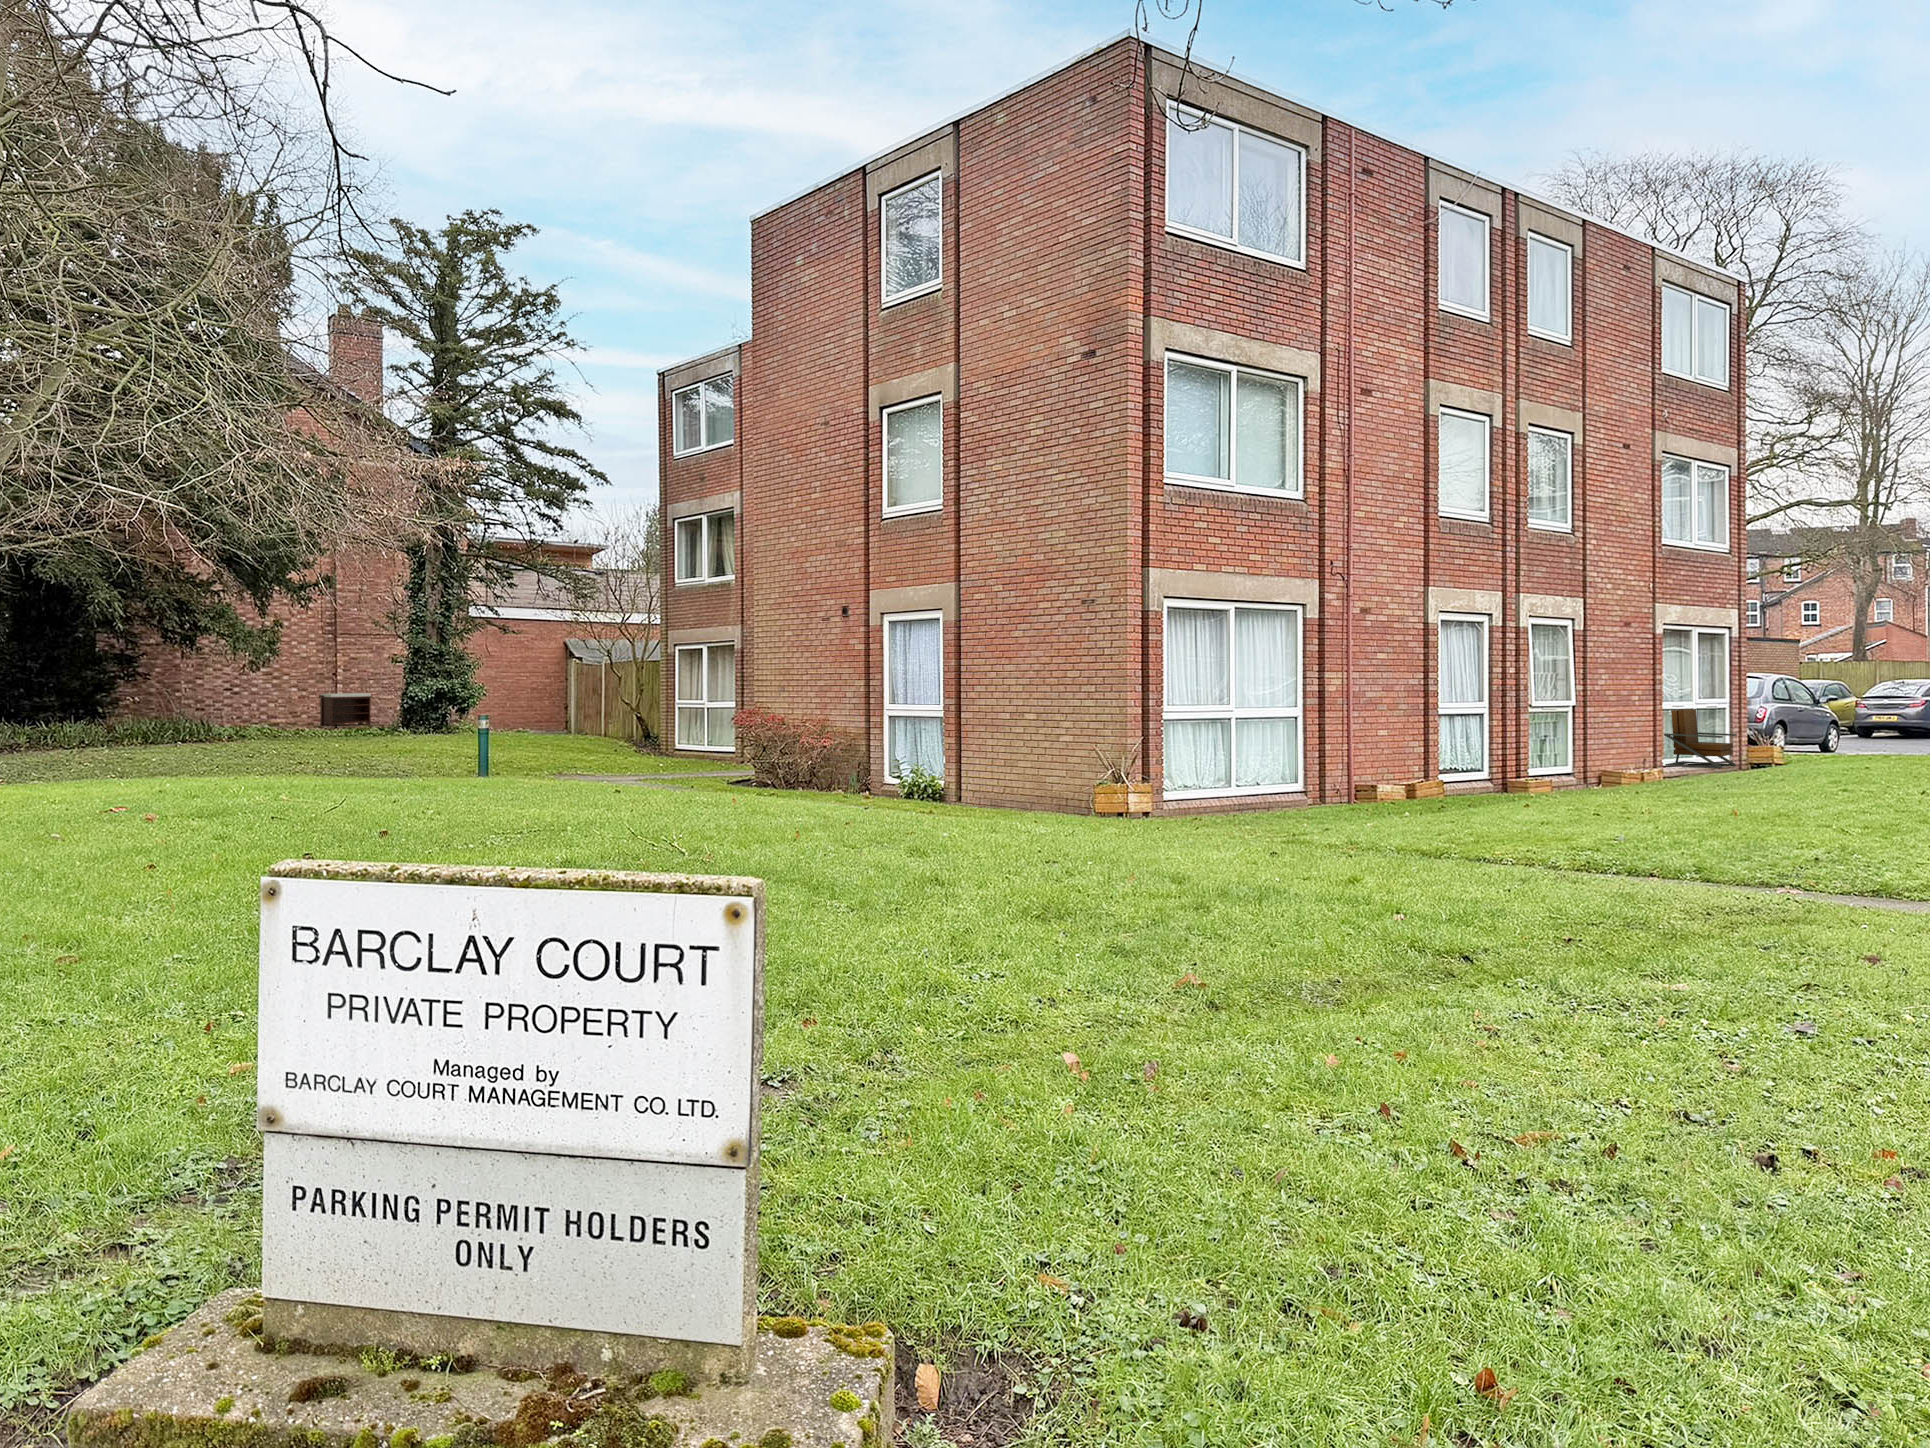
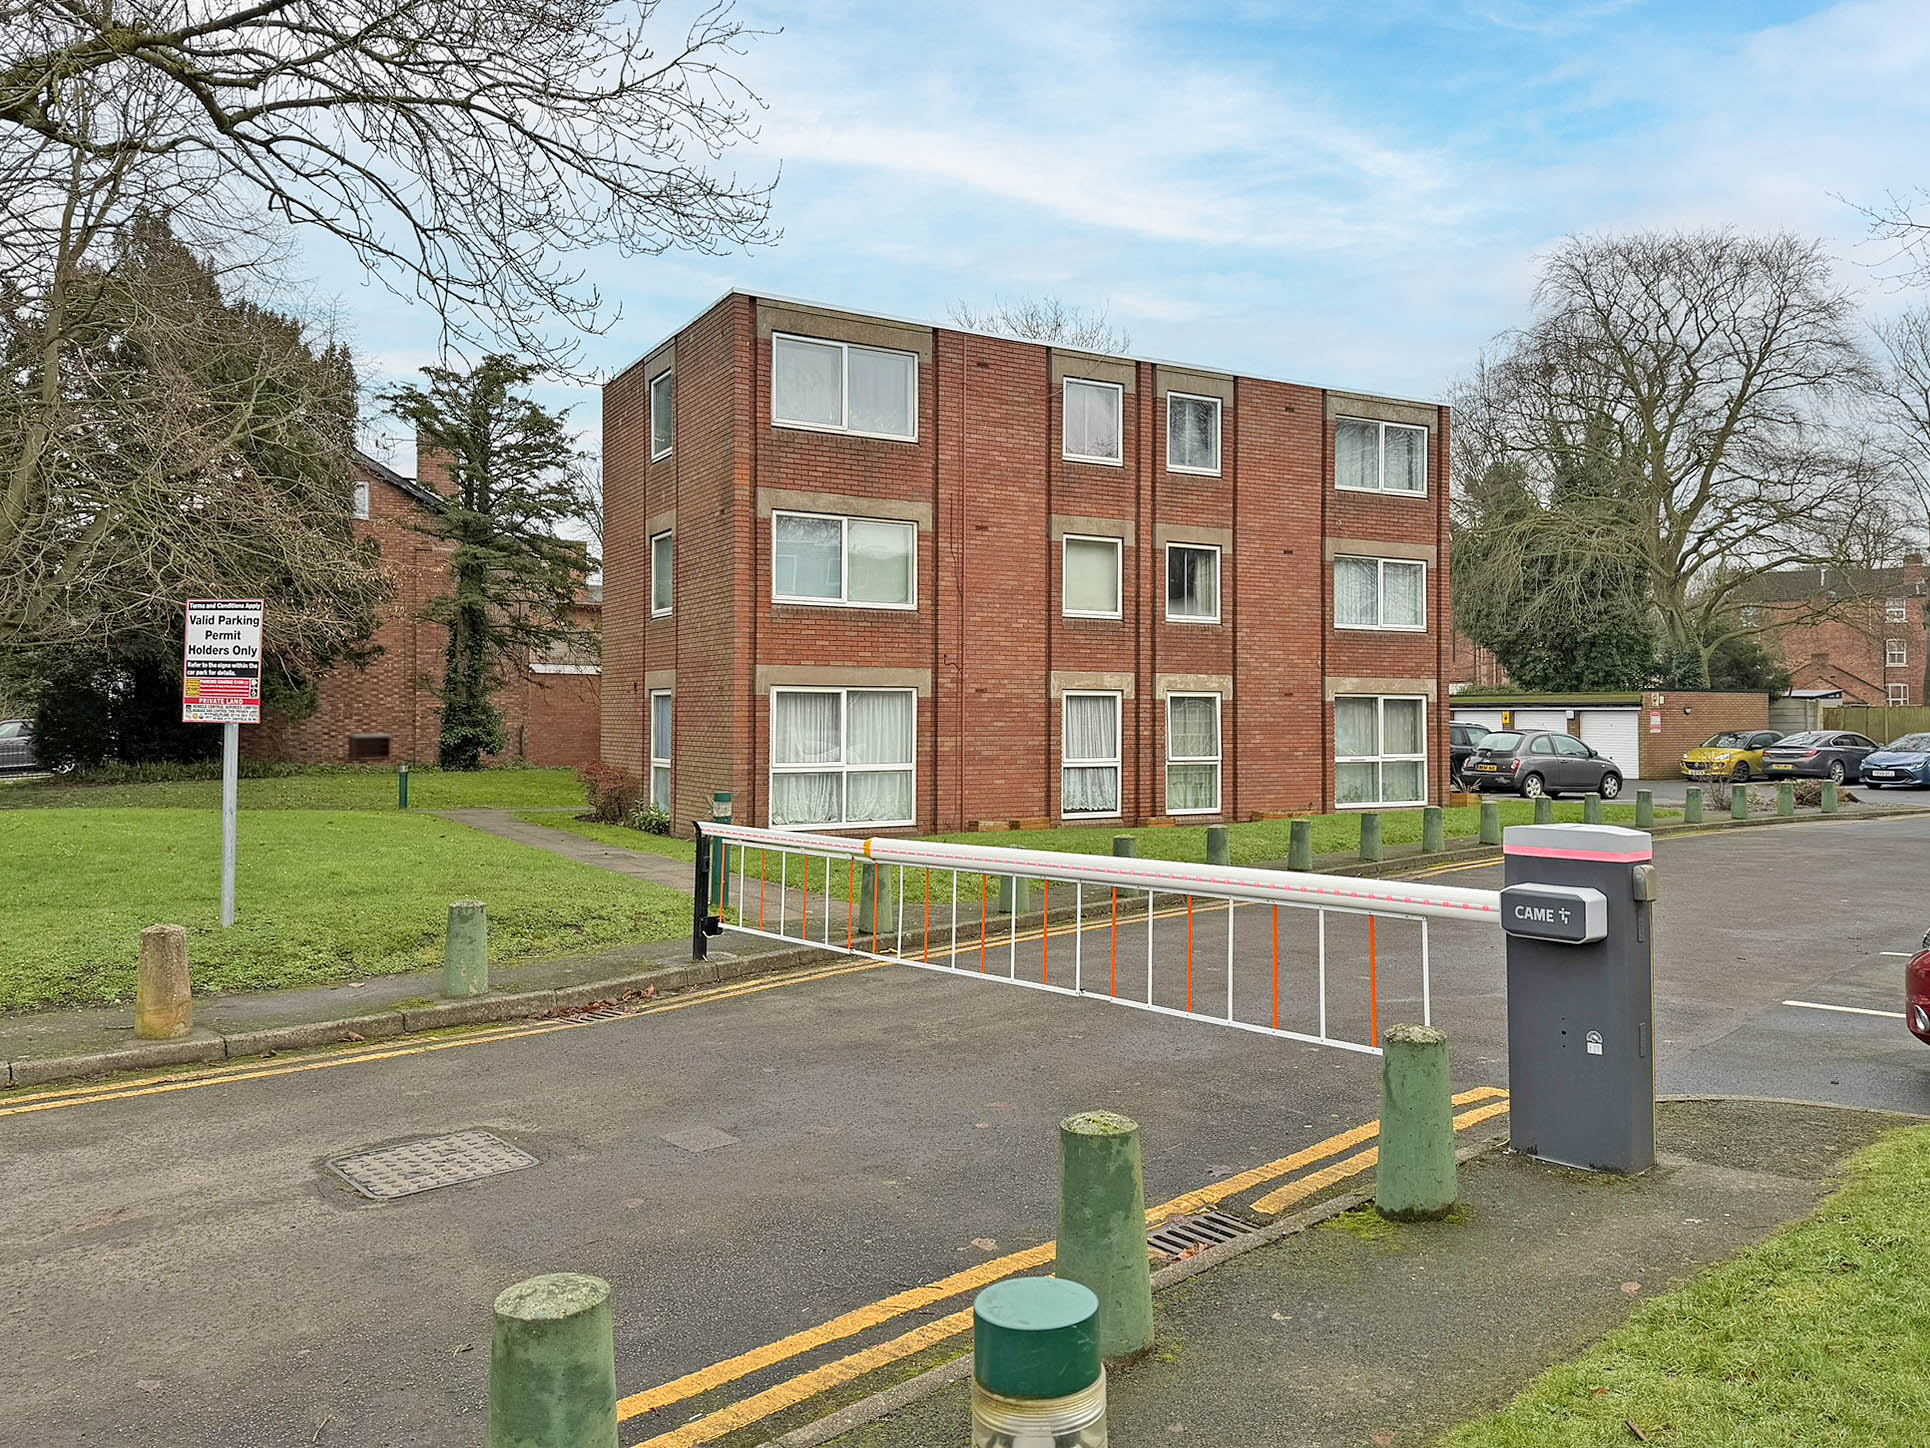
lounge chair: present [1664,709,1737,769] -> none [1331,763,1395,812]

